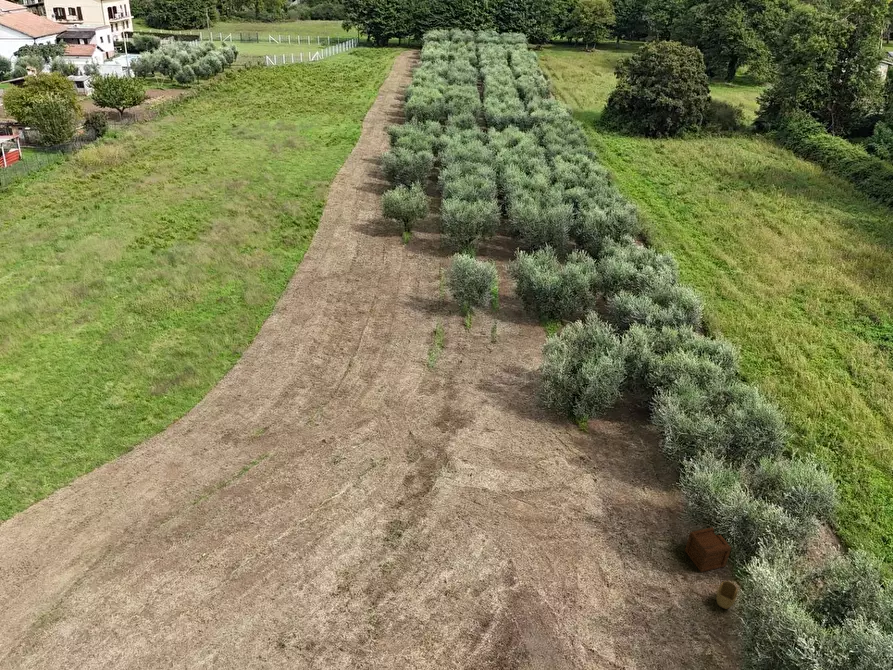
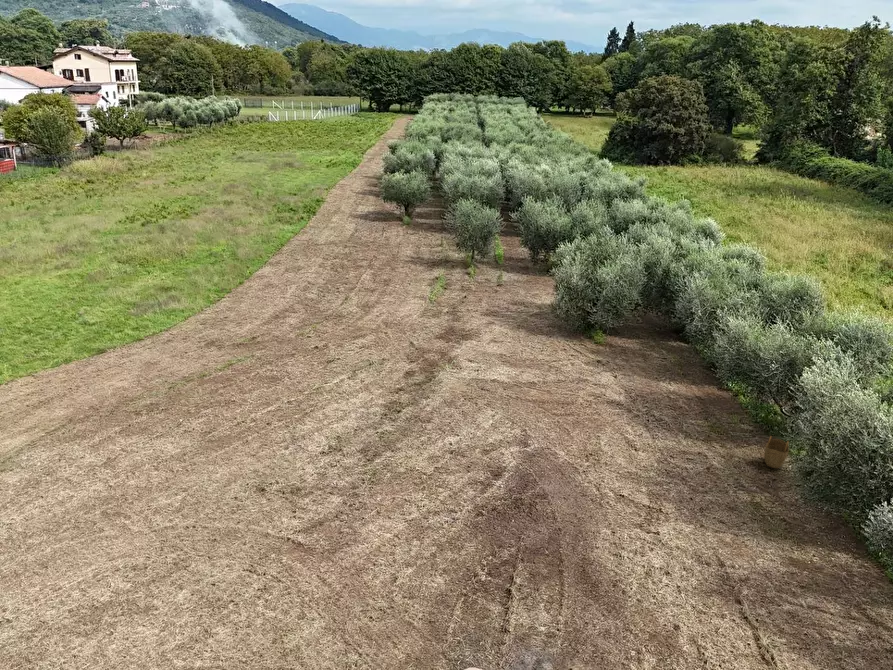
wooden crate: present [685,527,731,572] -> none [723,395,777,441]

